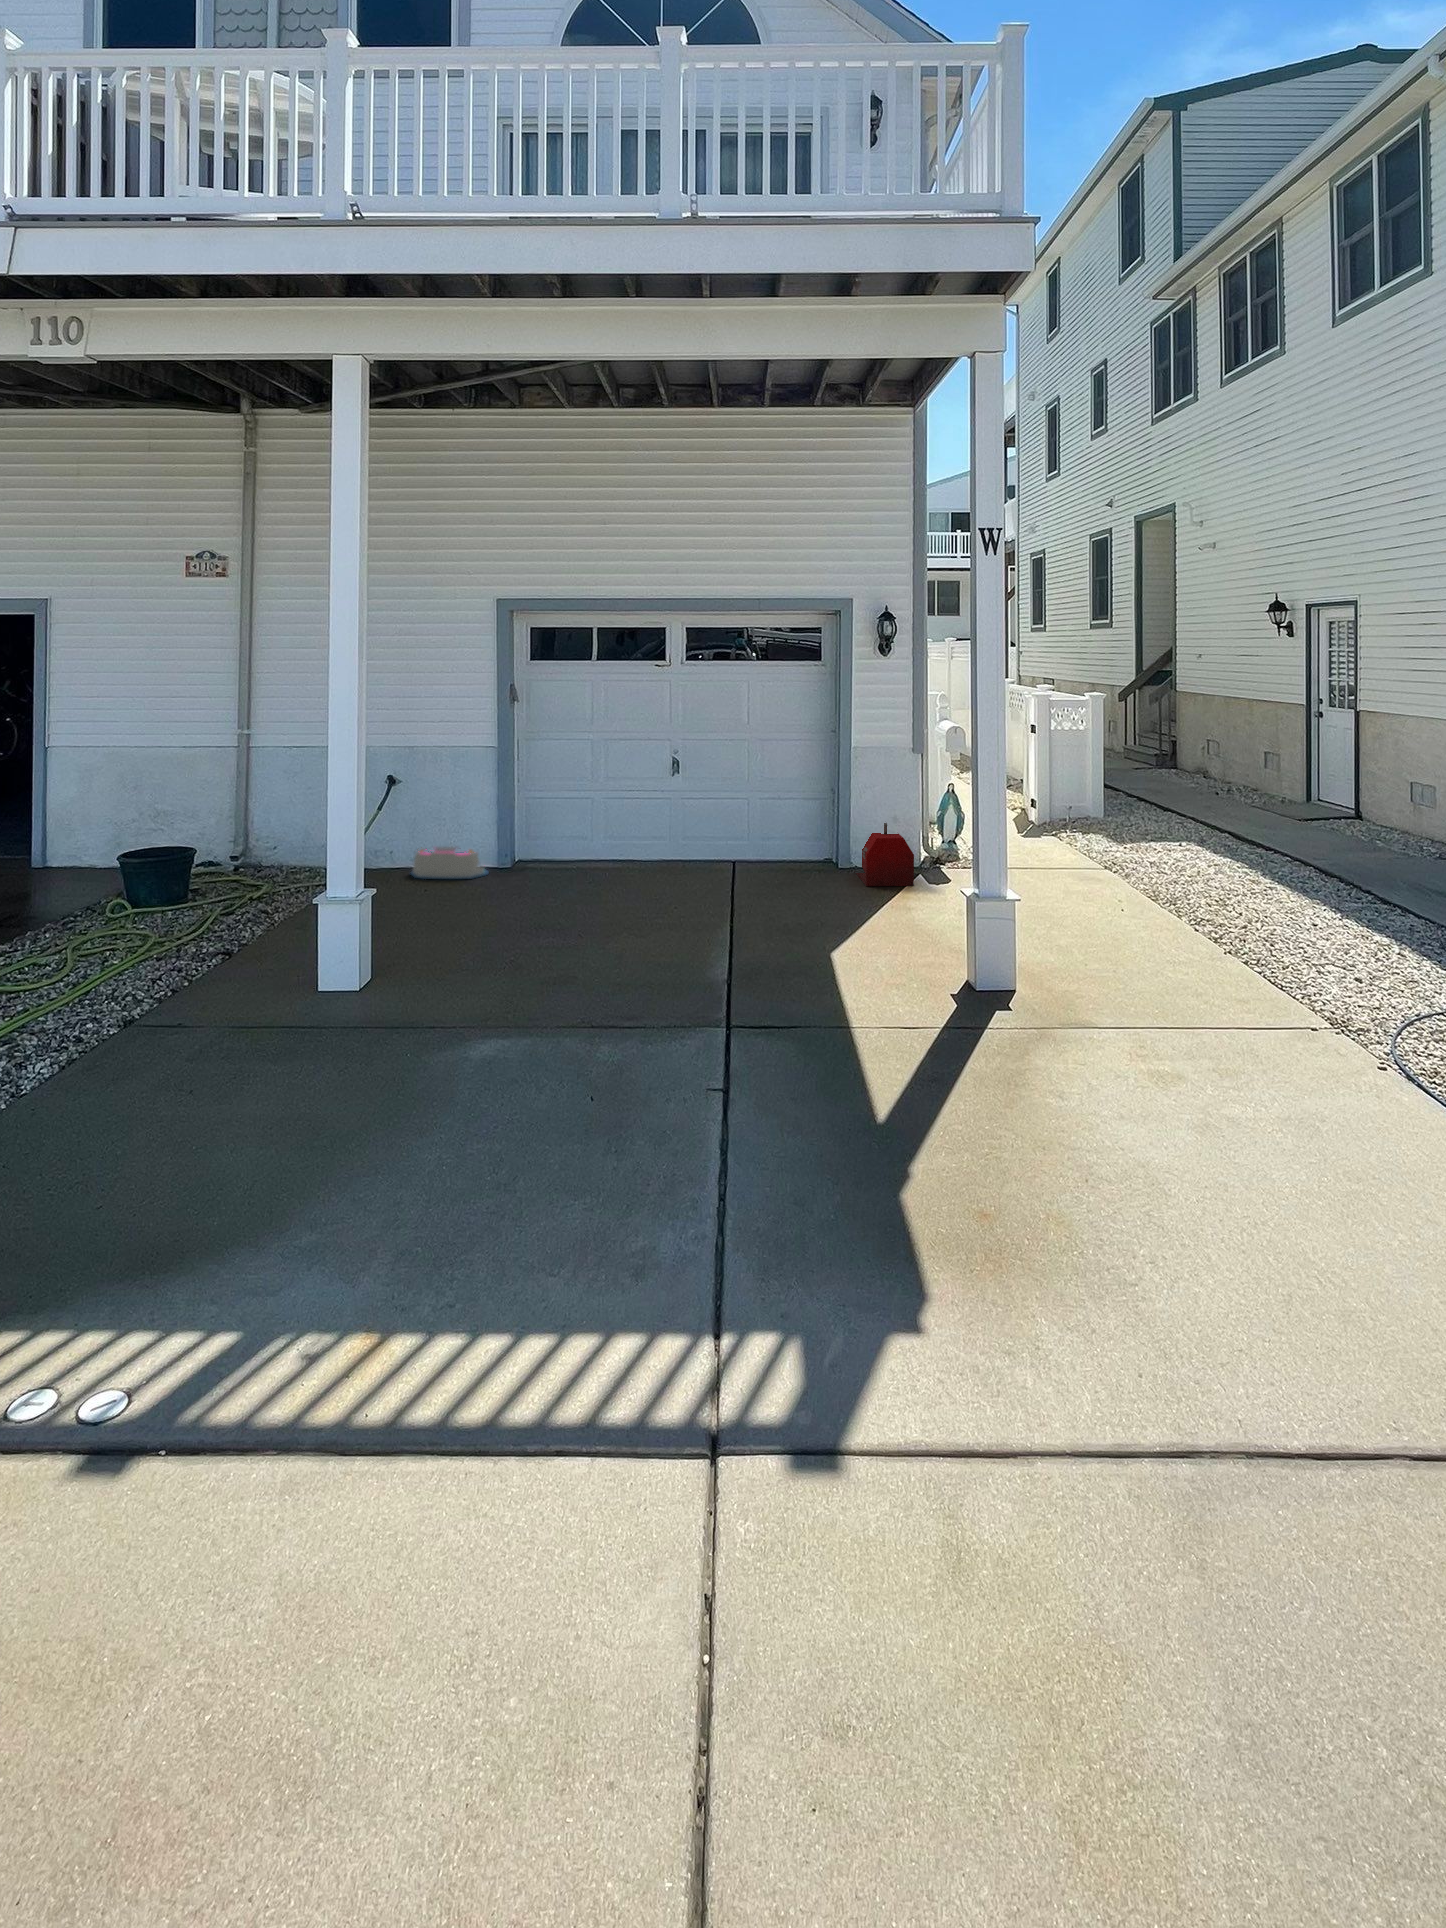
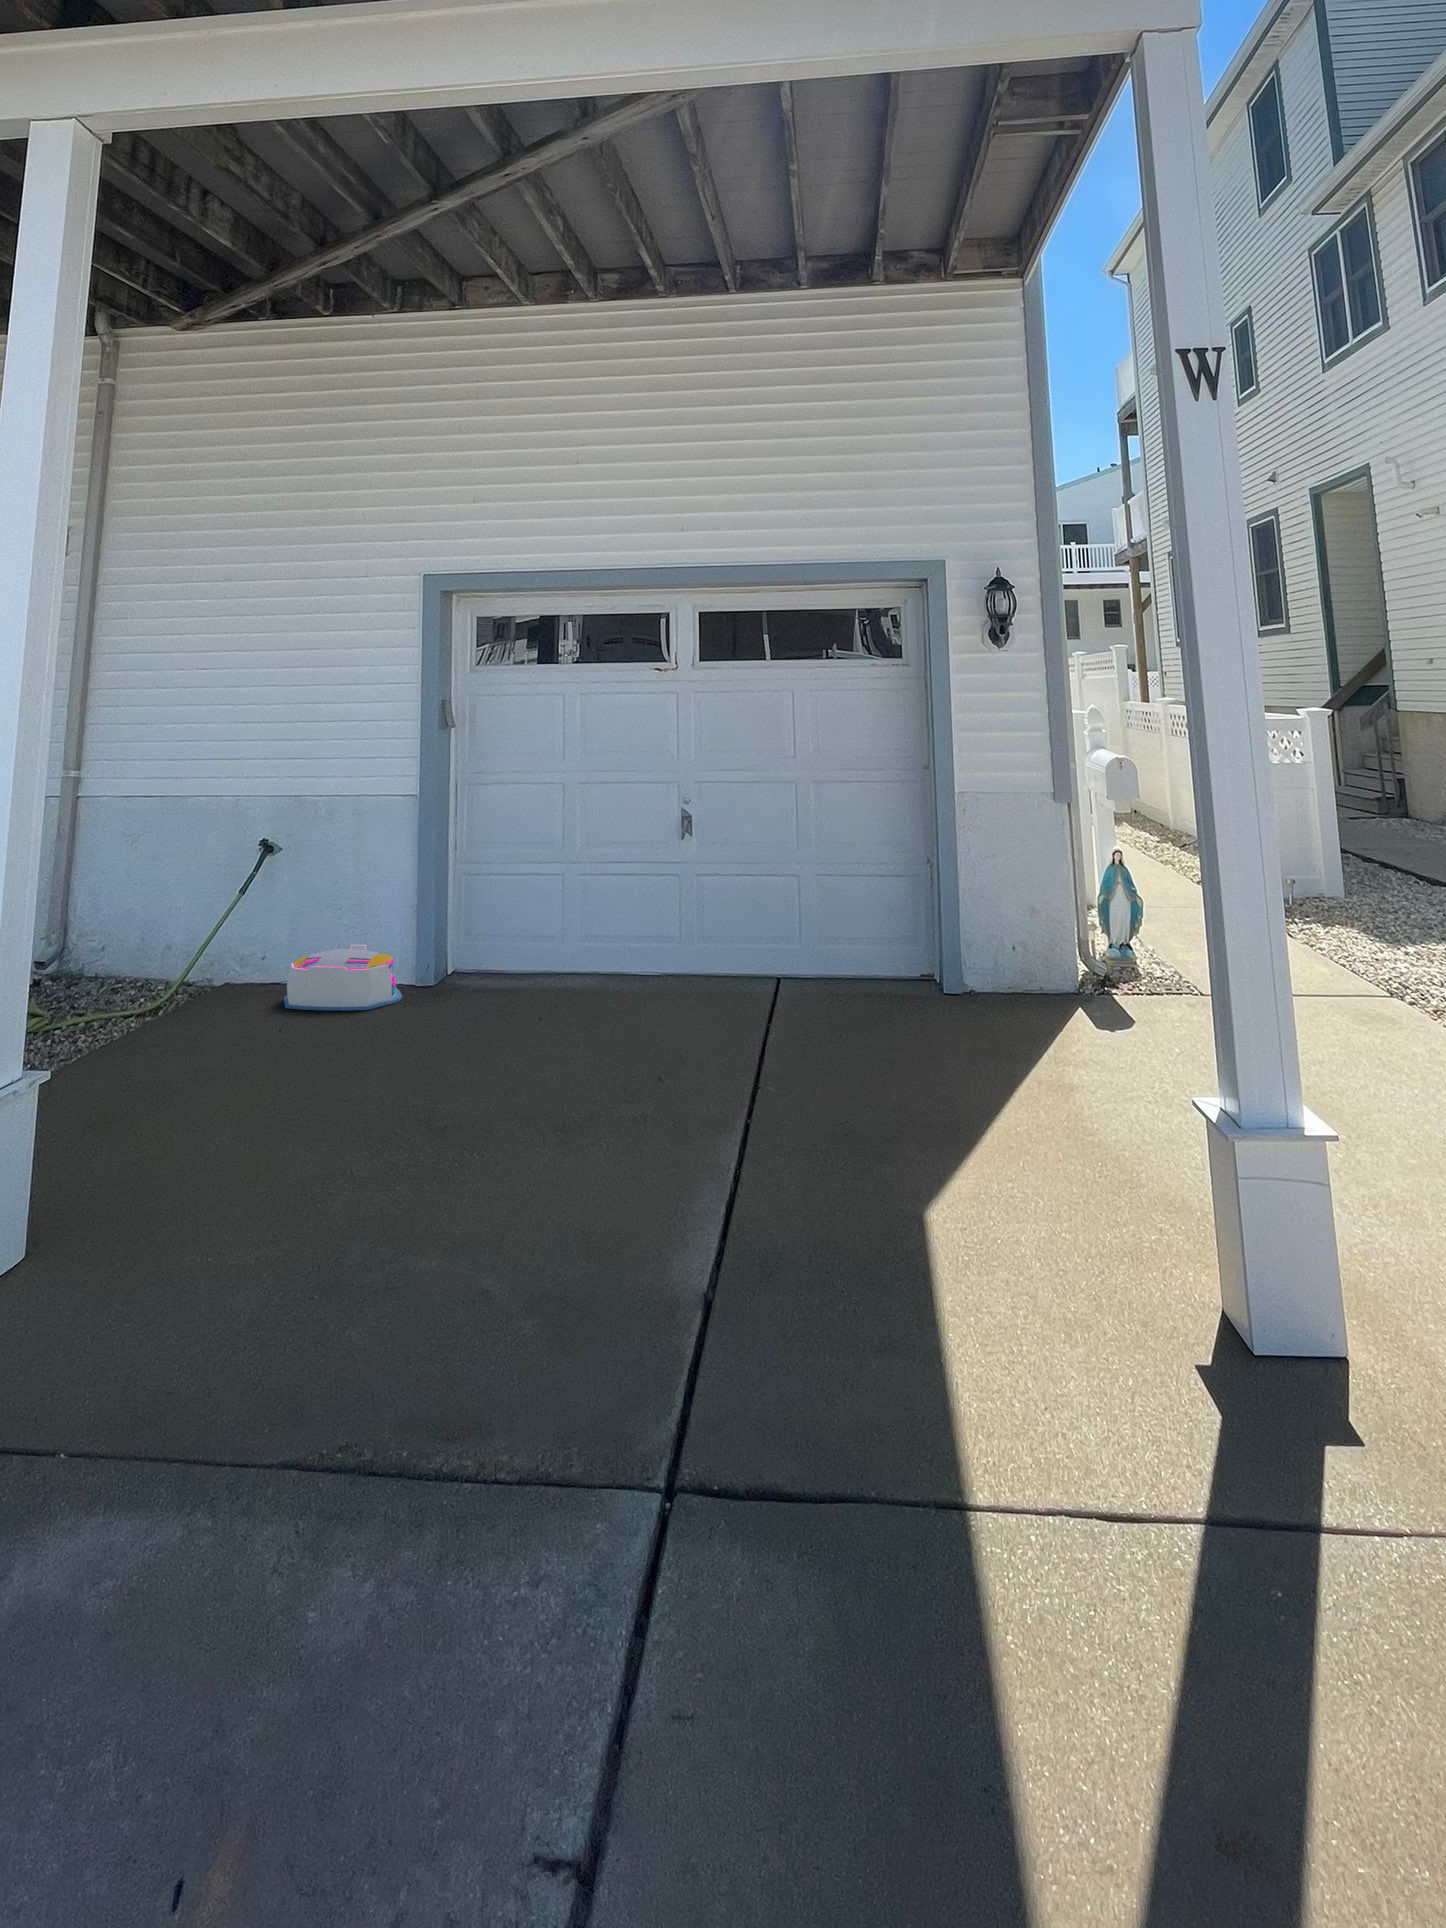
toolbox: present [854,823,914,886] -> none [969,911,1072,1028]

